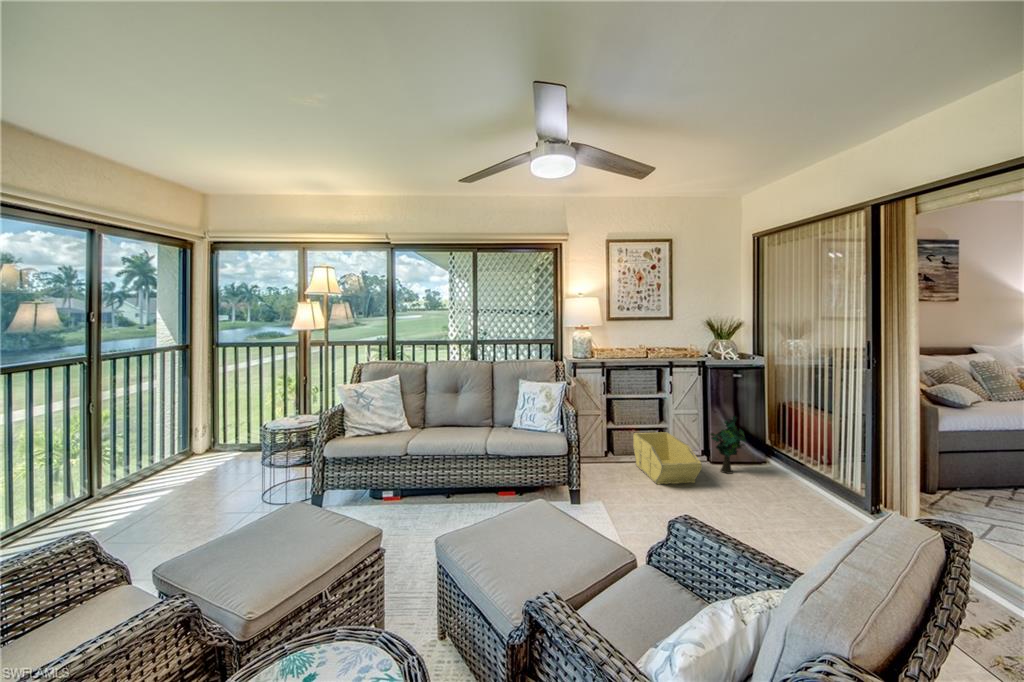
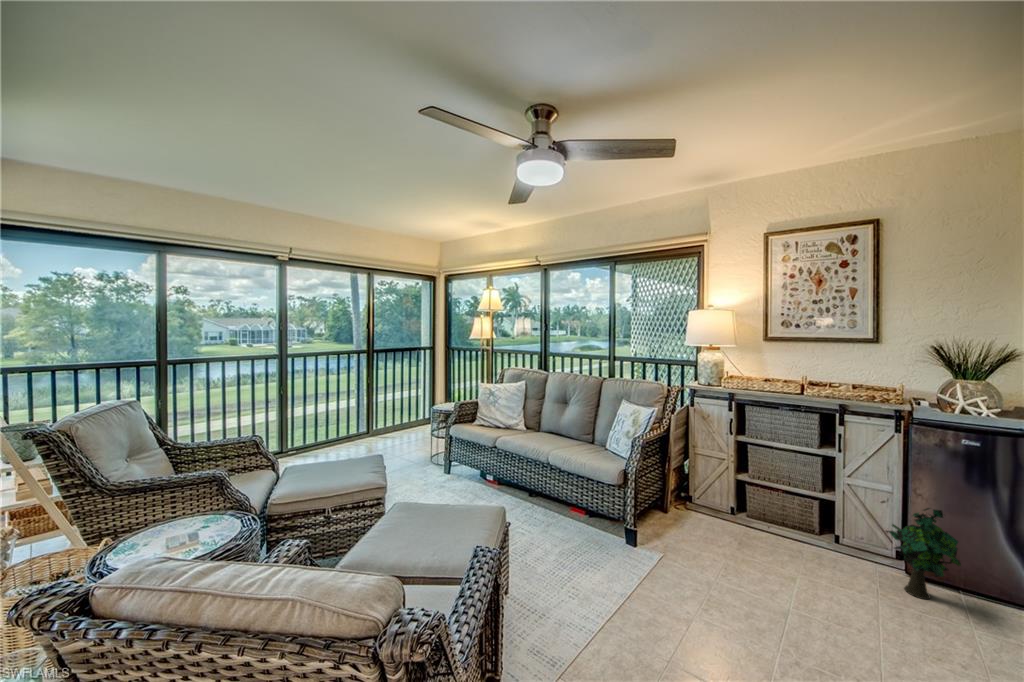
storage bin: present [633,432,702,484] -> none [756,490,828,583]

